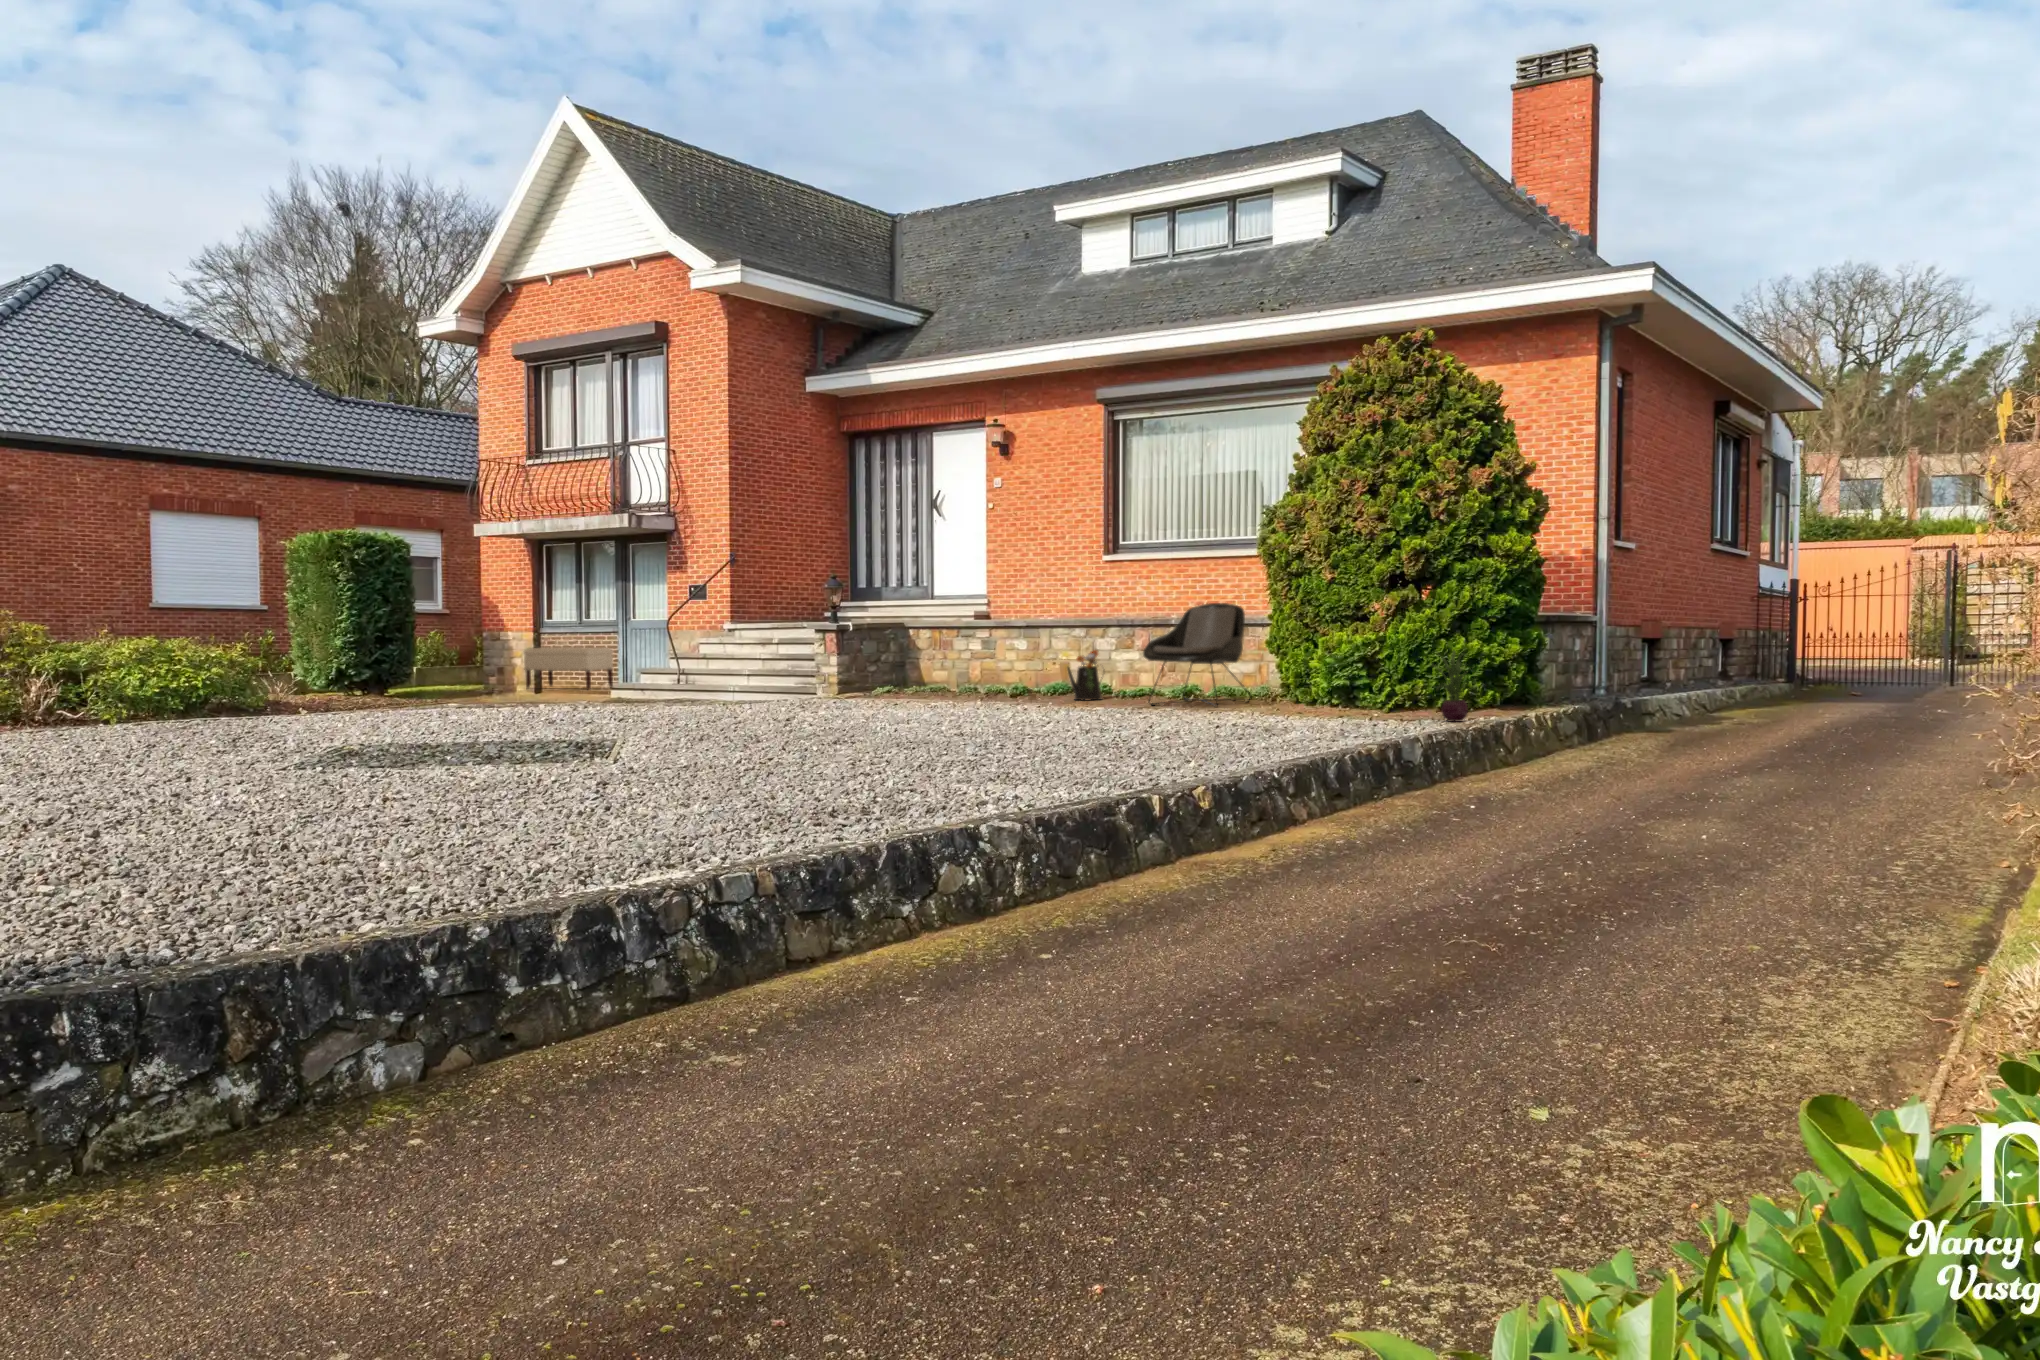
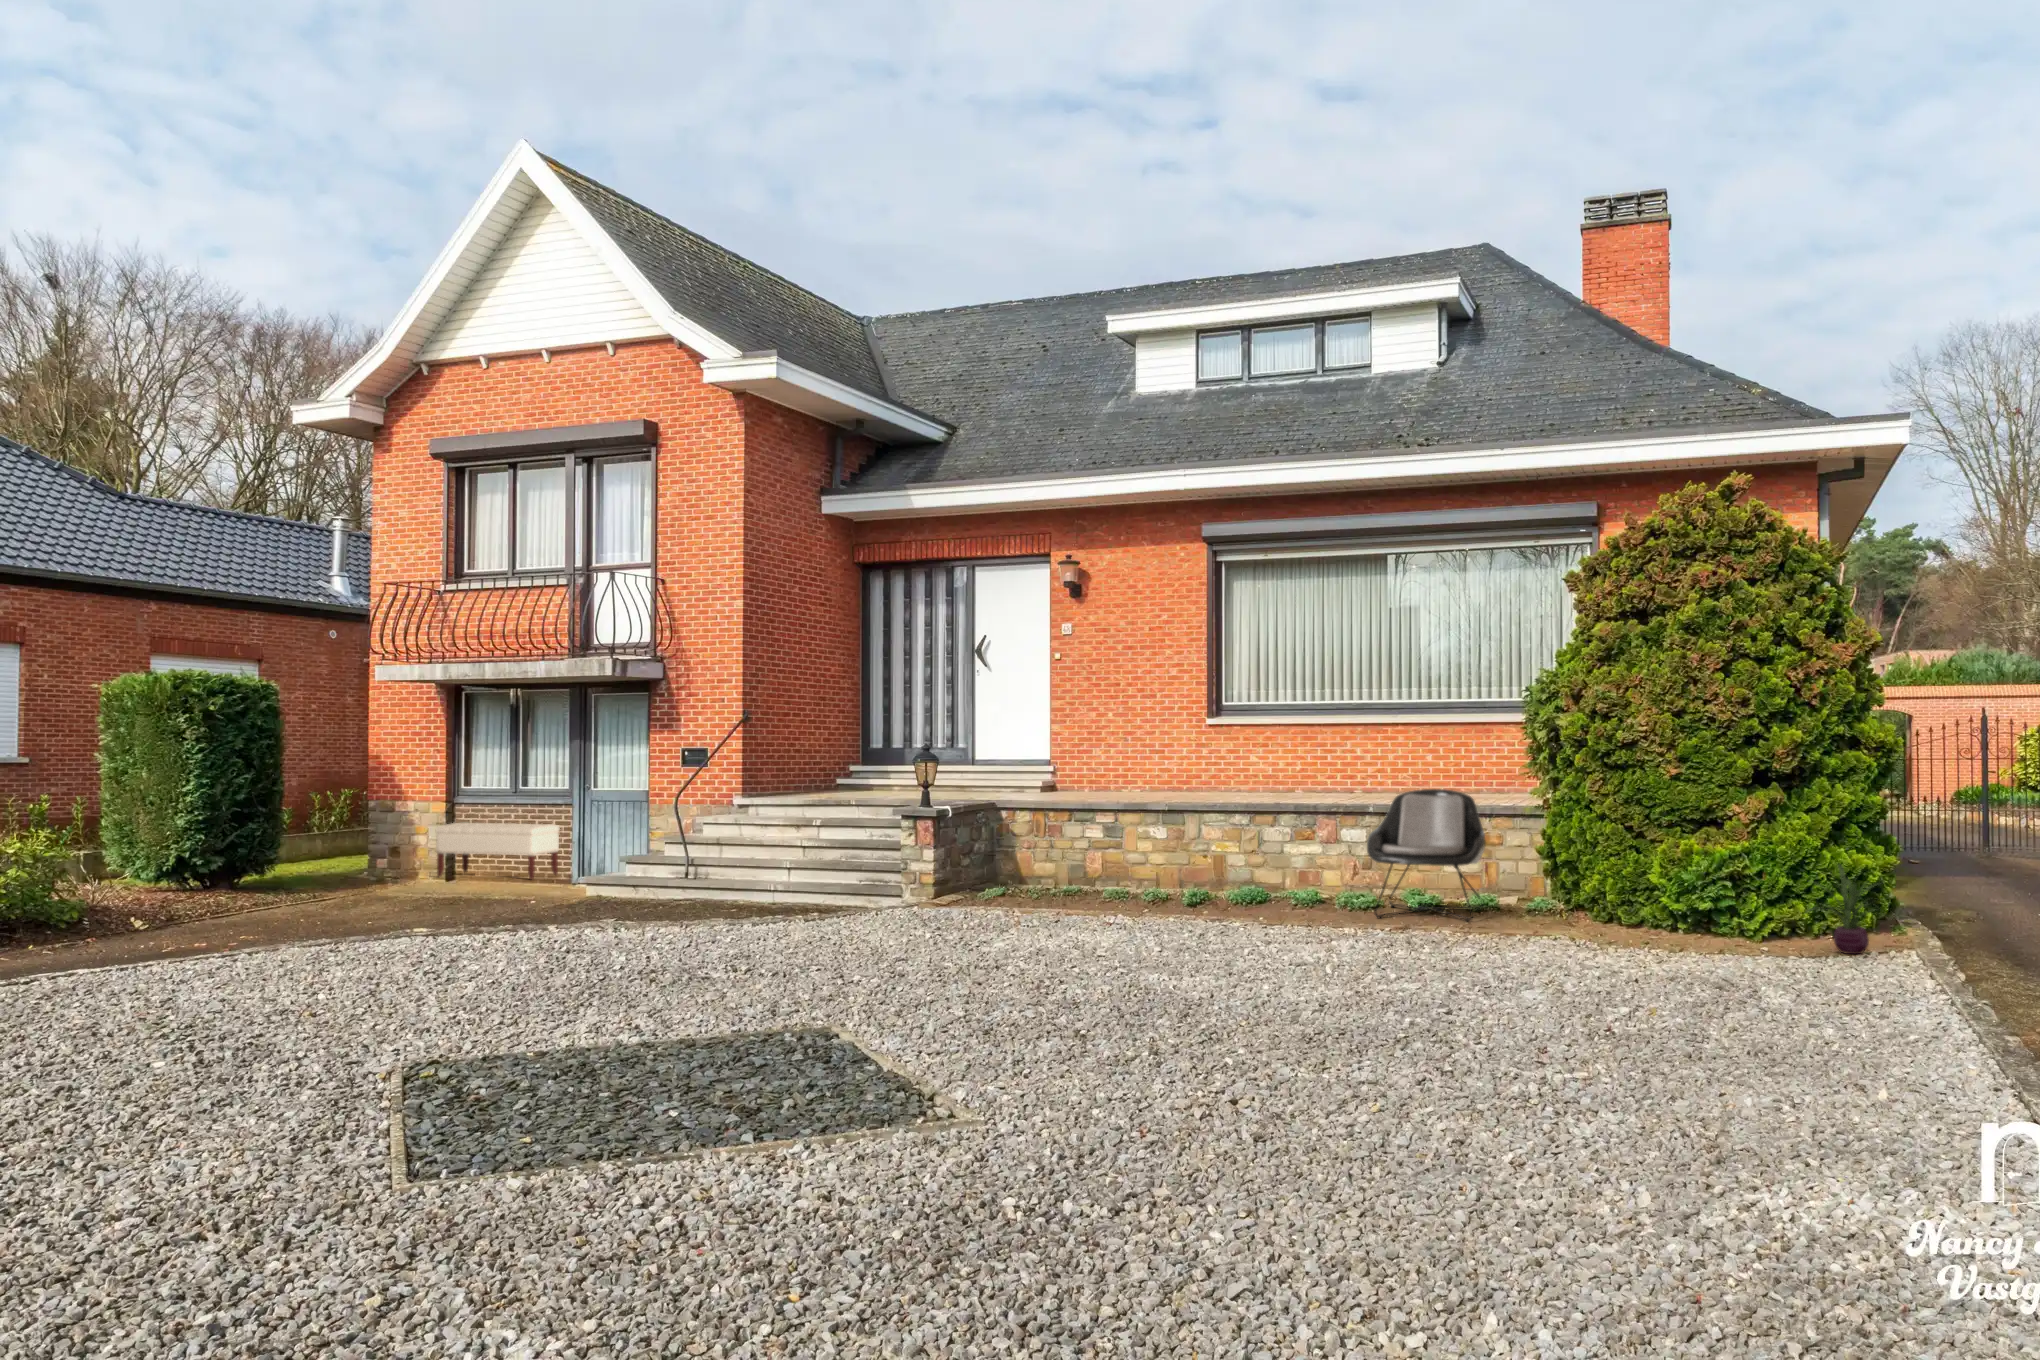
watering can: present [1067,650,1102,700] -> none [1240,841,1278,906]

